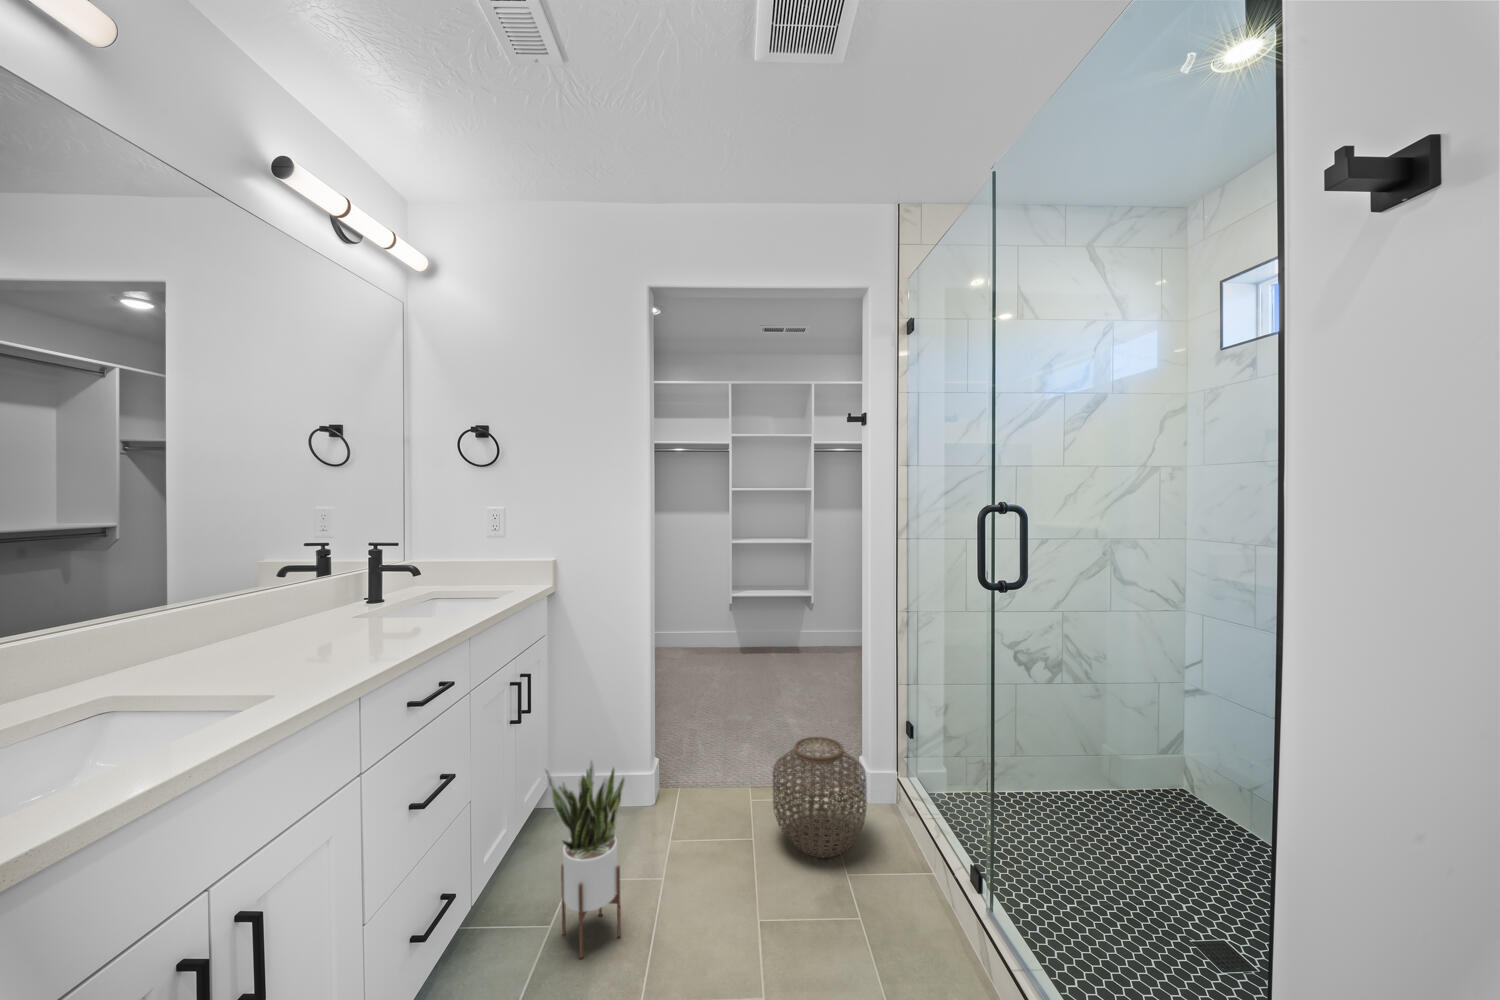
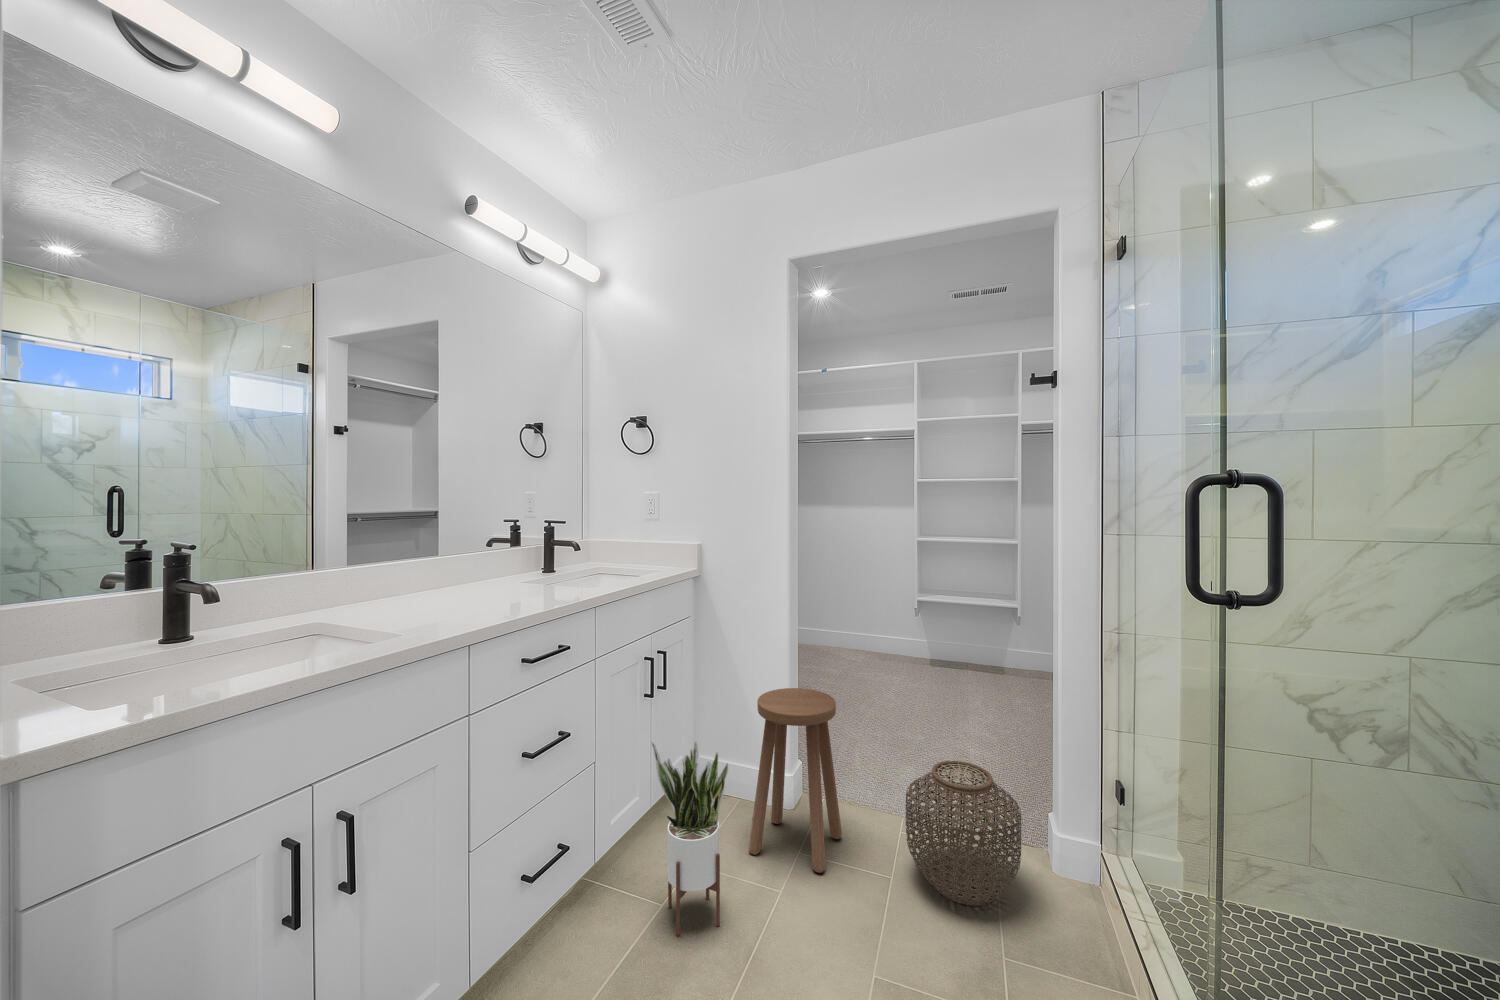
stool: none [628,693,711,863] -> present [749,688,842,873]

